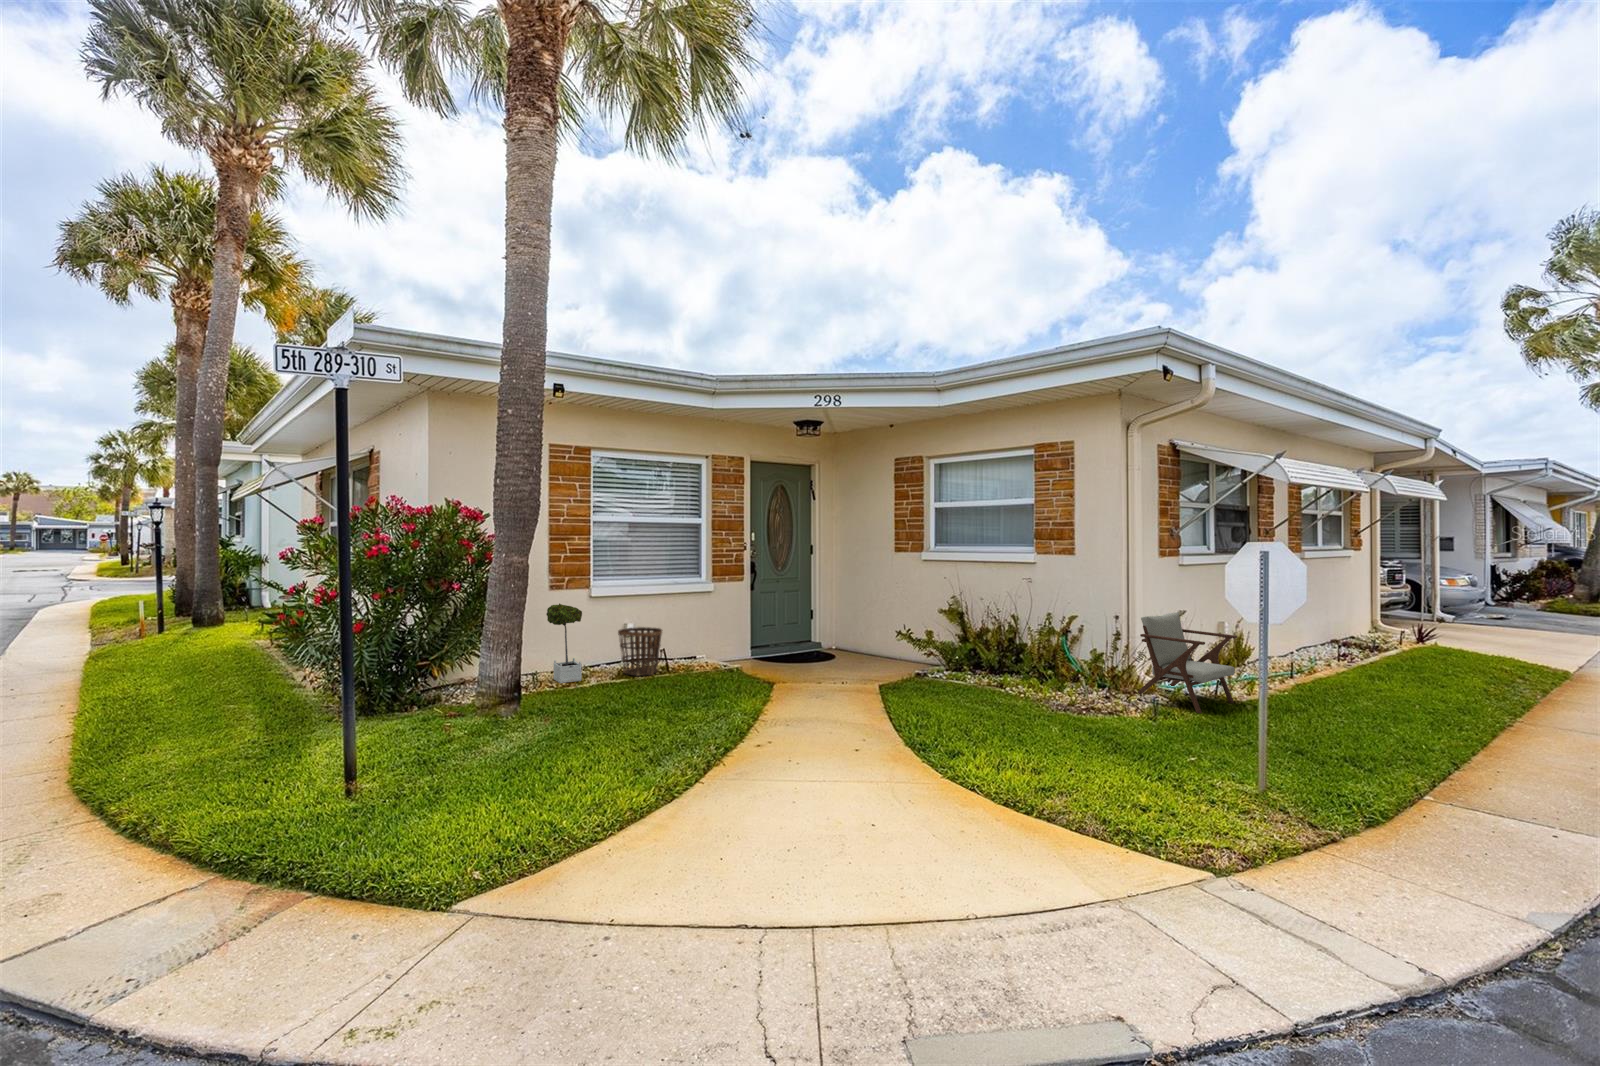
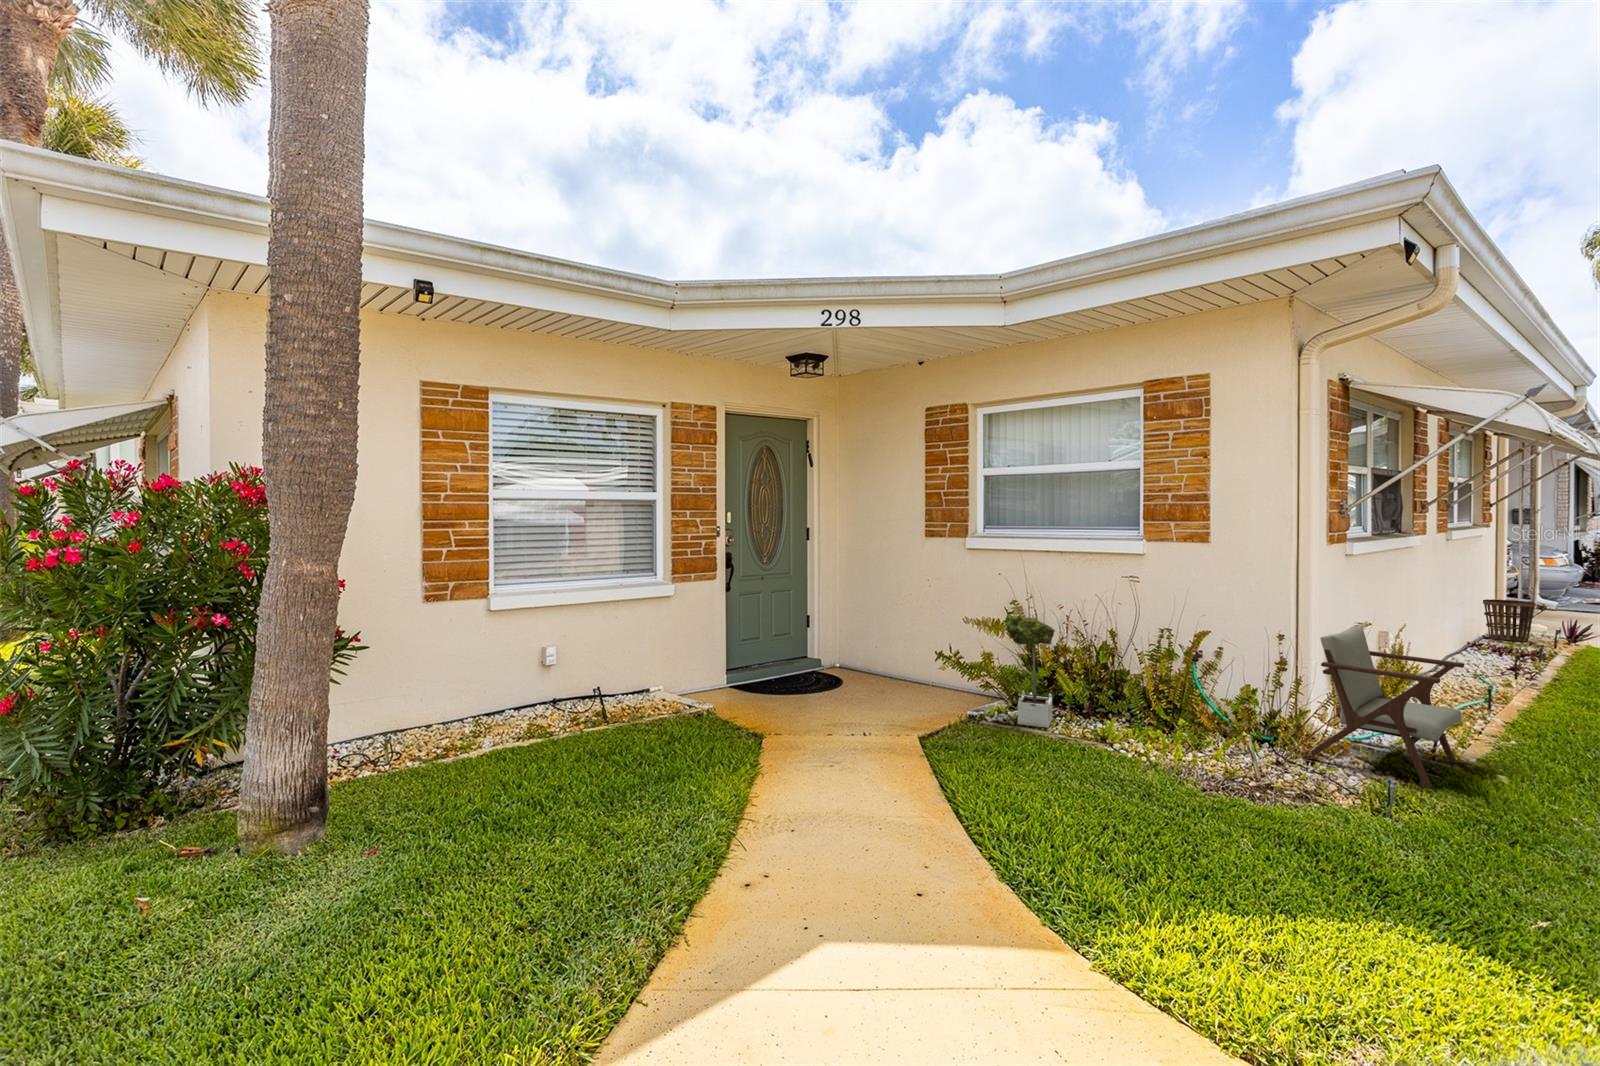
potted tree: present [546,603,582,683] -> present [1006,615,1055,728]
basket: present [618,627,662,676] -> present [1483,599,1536,641]

